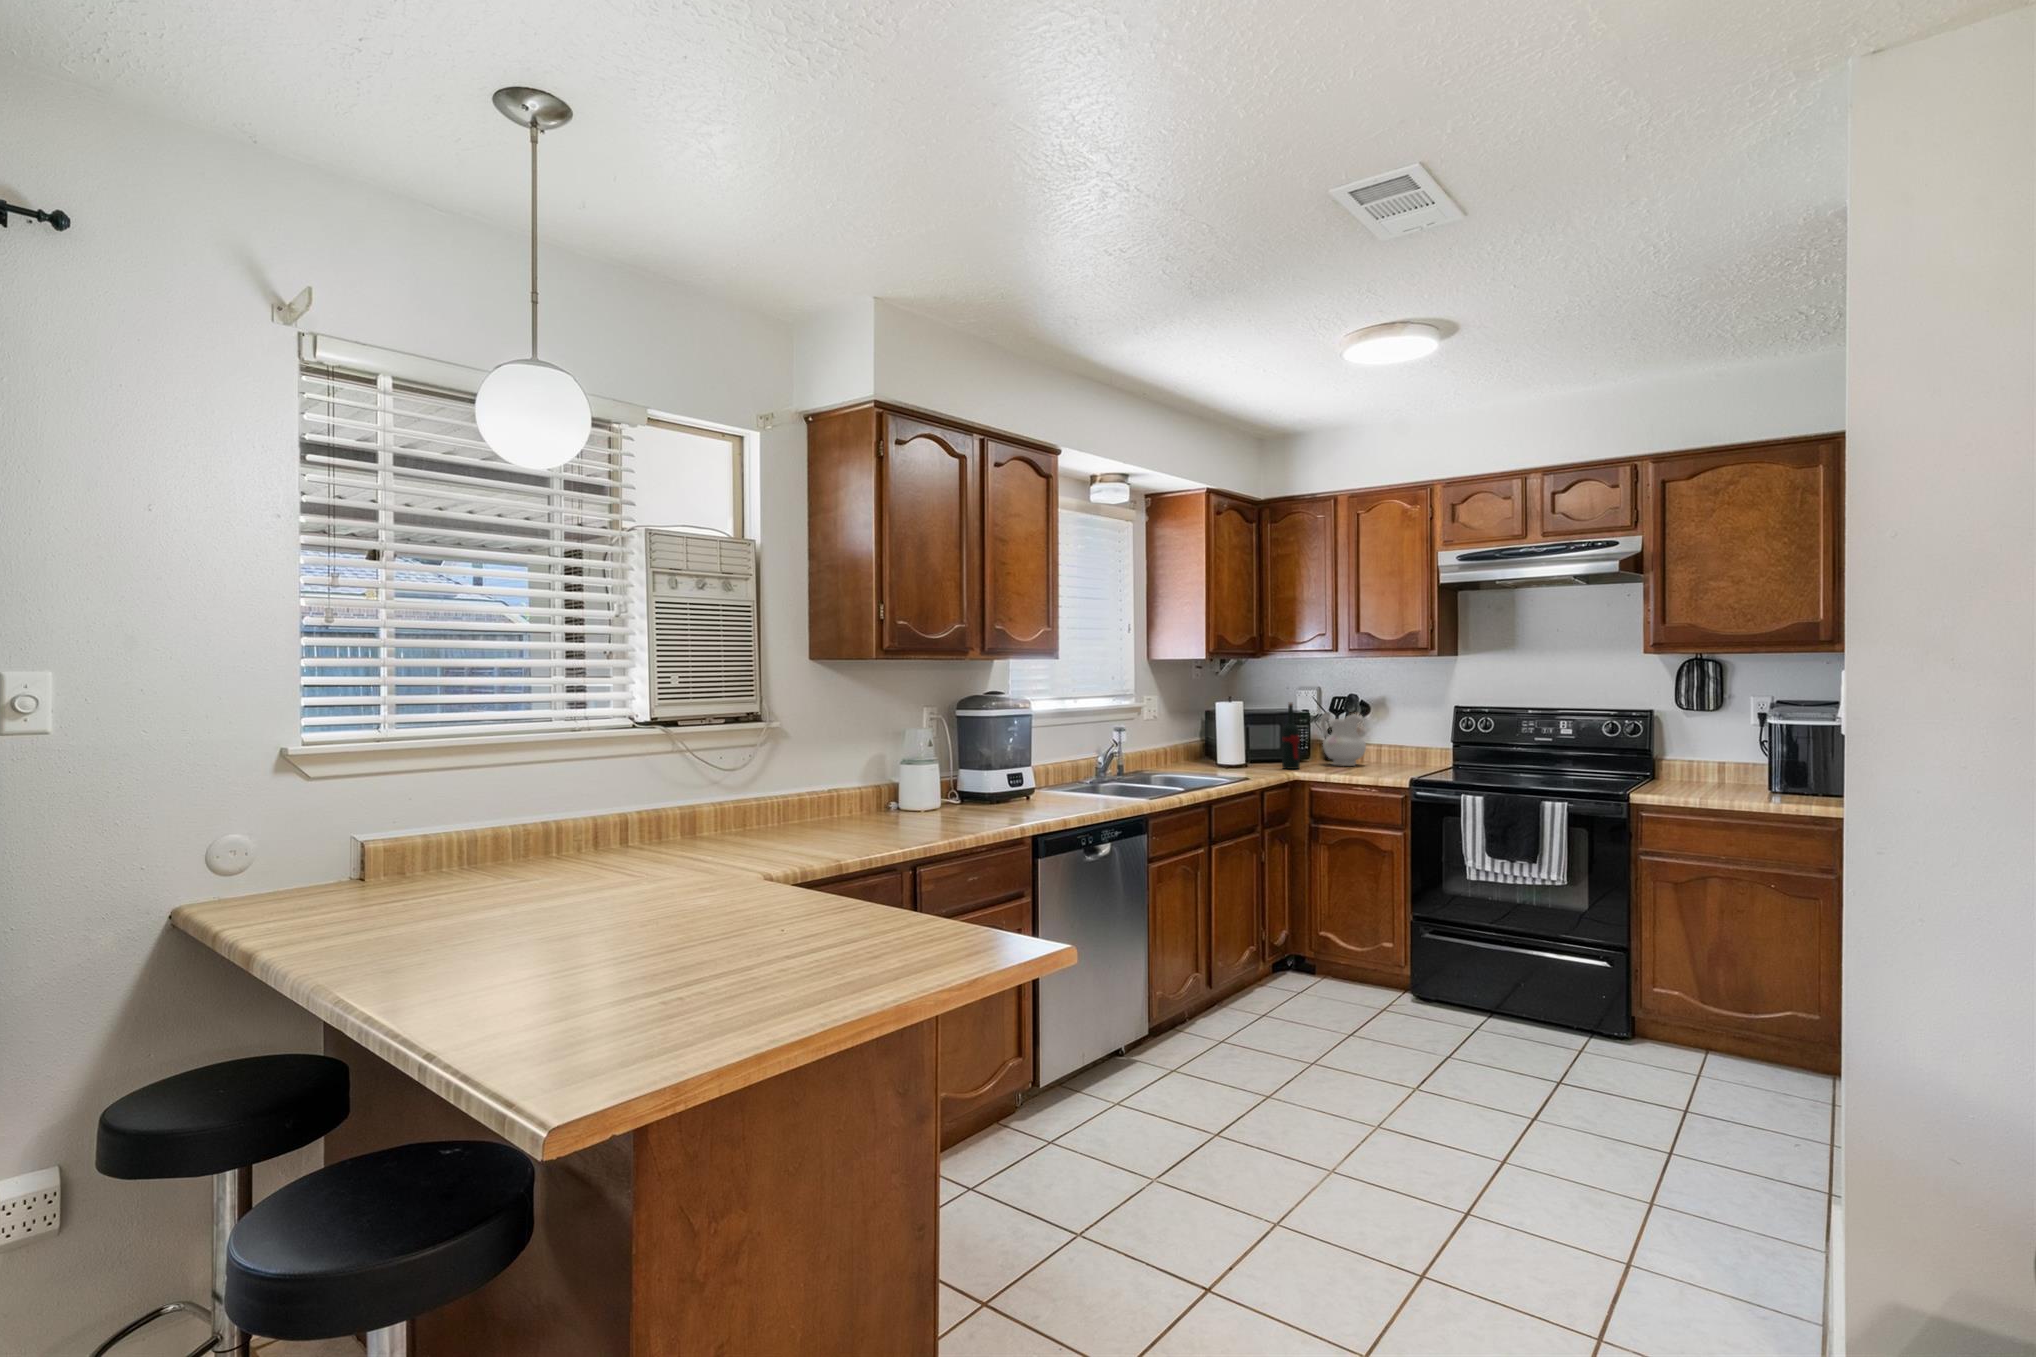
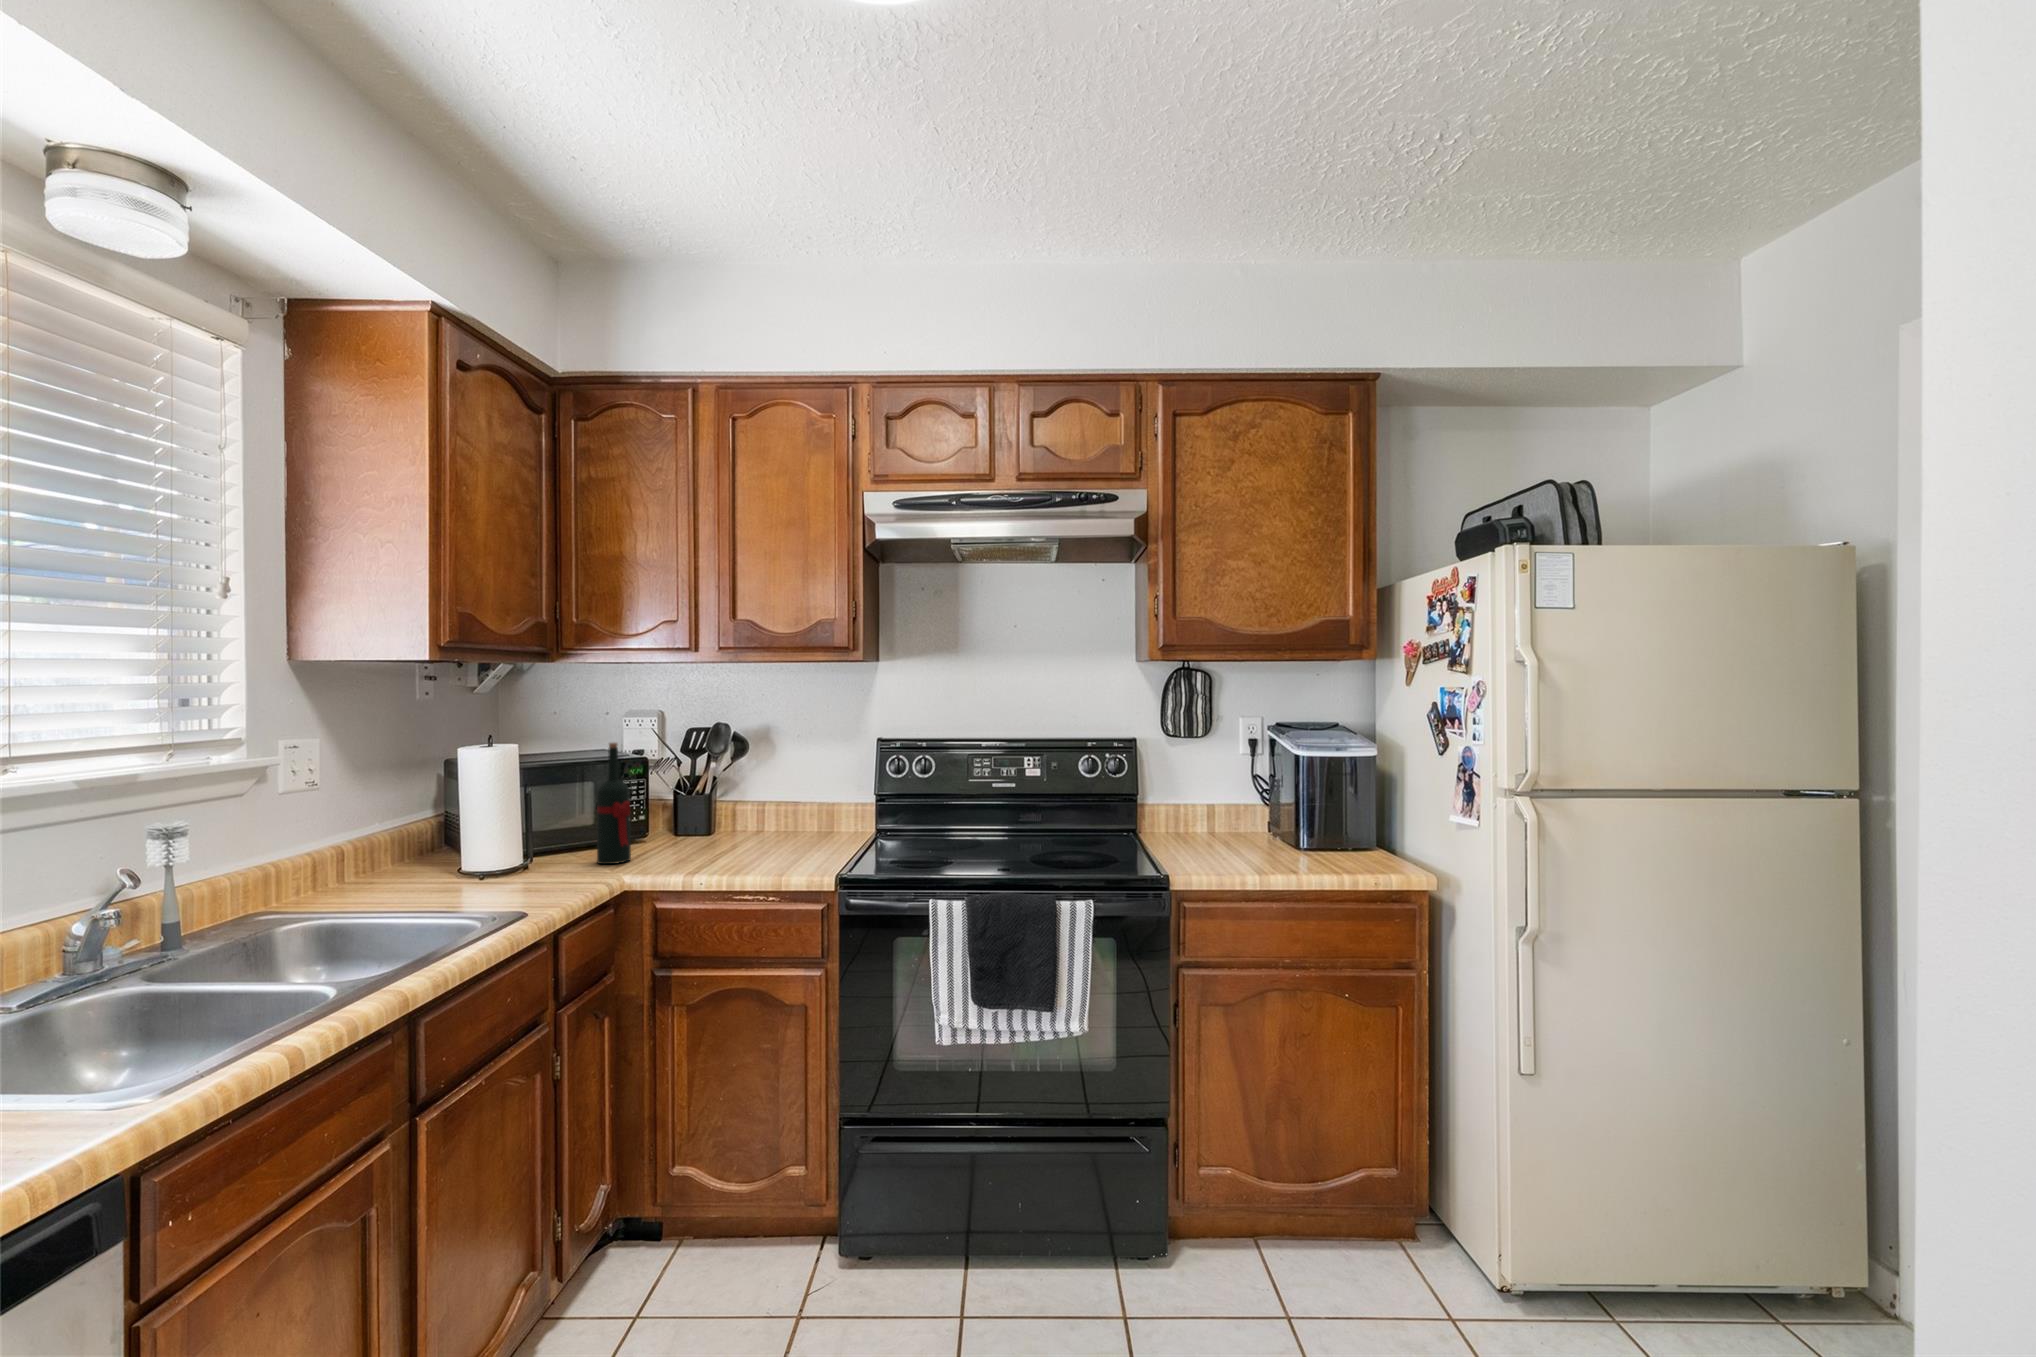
ceramic pitcher: present [1321,712,1366,766] -> none [667,752,742,842]

